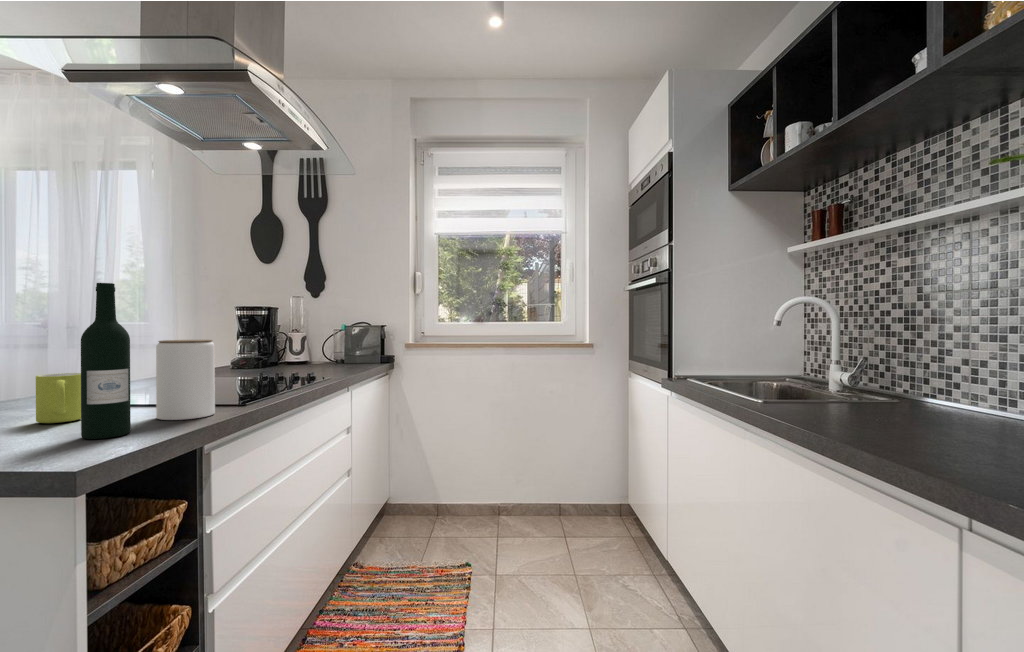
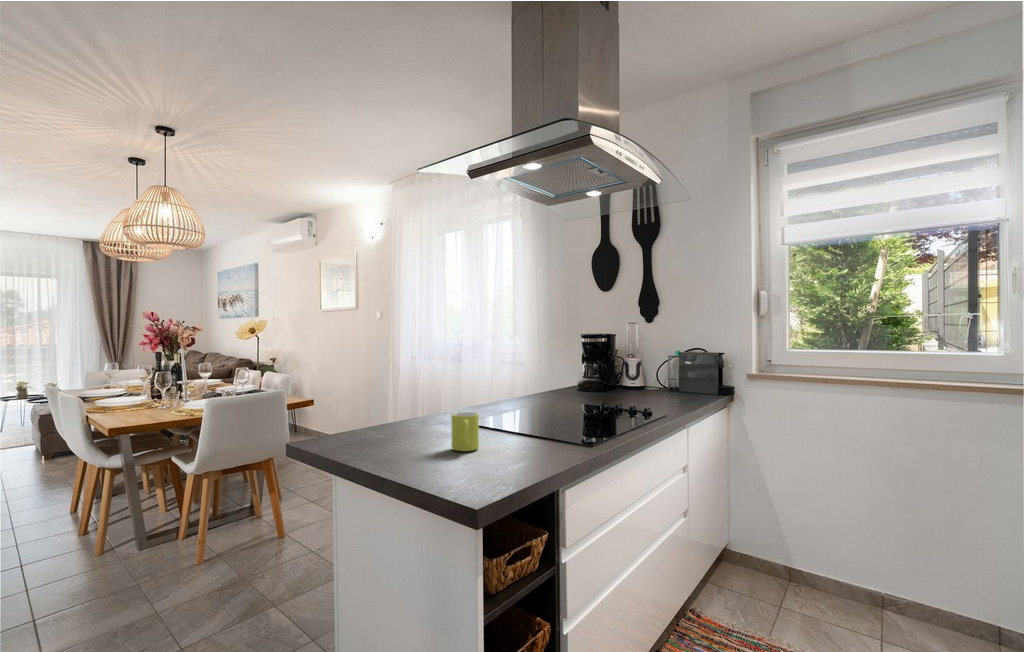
wine bottle: present [81,283,131,439] -> none [479,353,510,475]
jar: present [156,340,215,420] -> none [525,390,567,461]

